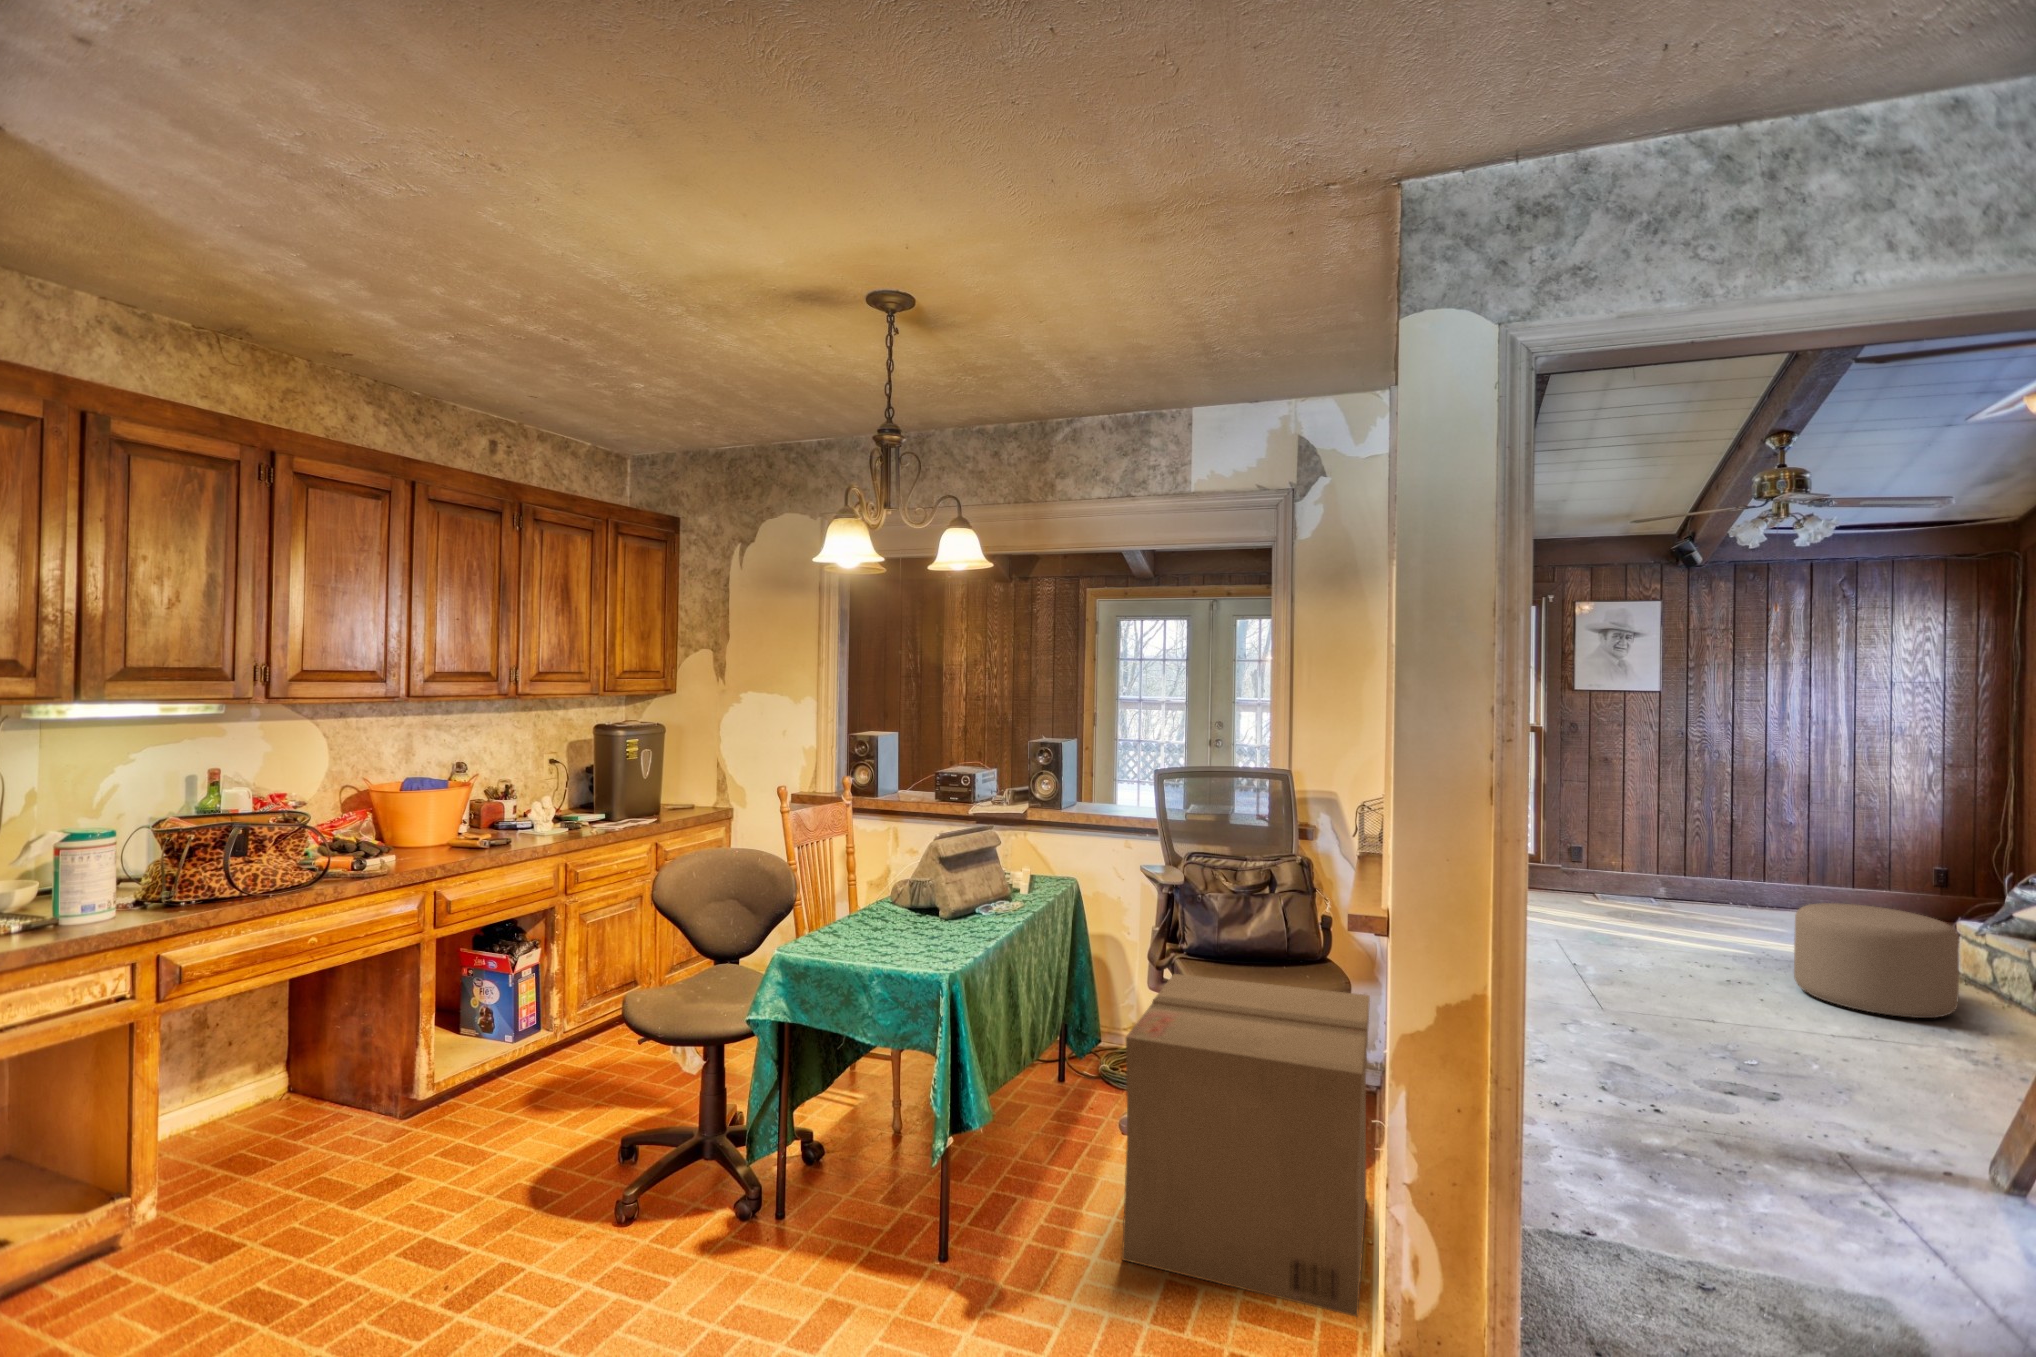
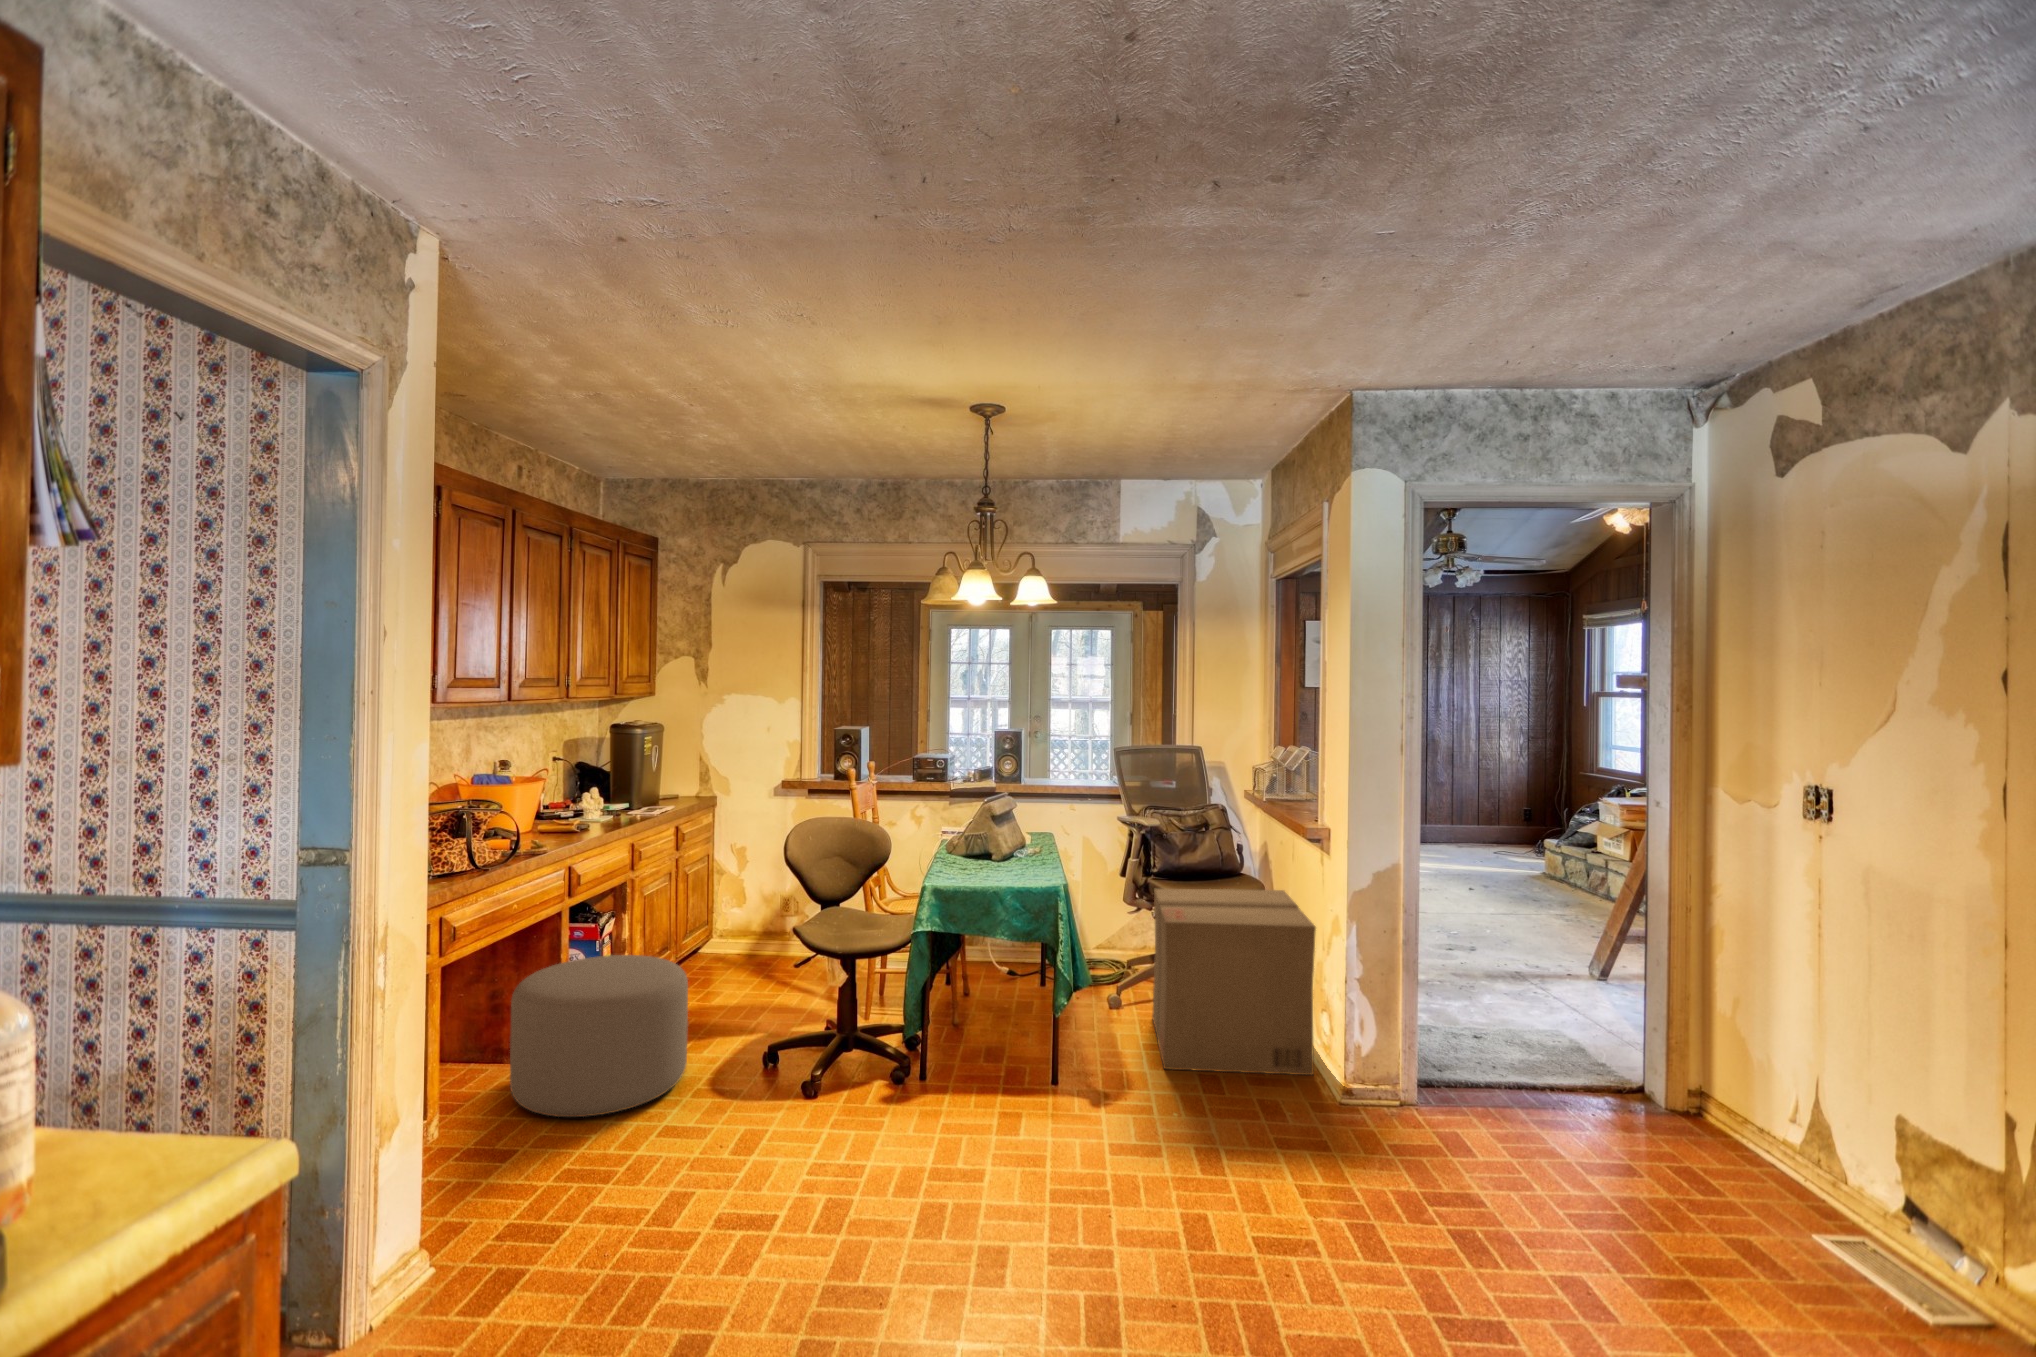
ottoman: present [1794,903,1959,1018] -> present [510,955,688,1117]

